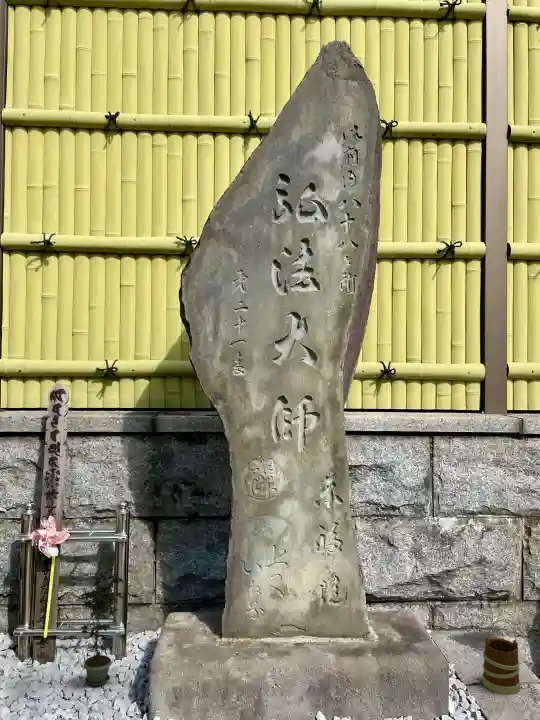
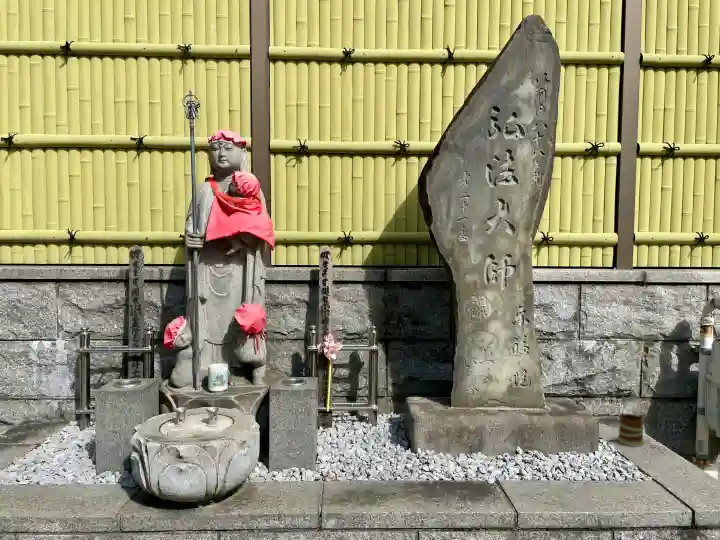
potted plant: present [77,568,123,686] -> none [353,366,385,439]

